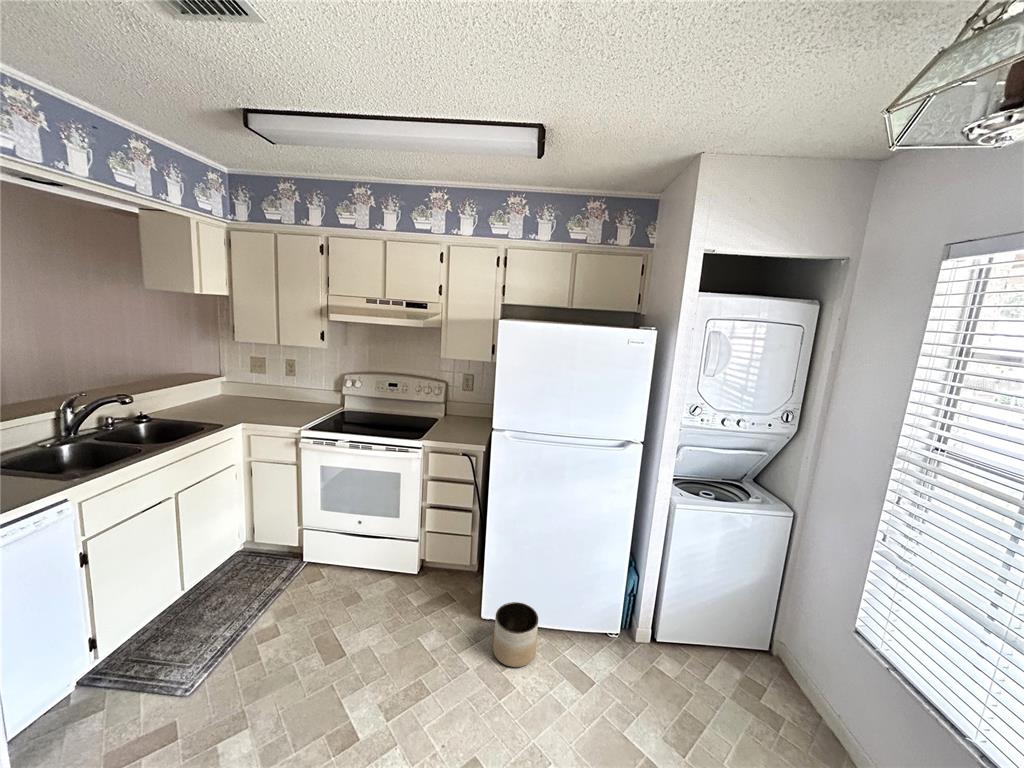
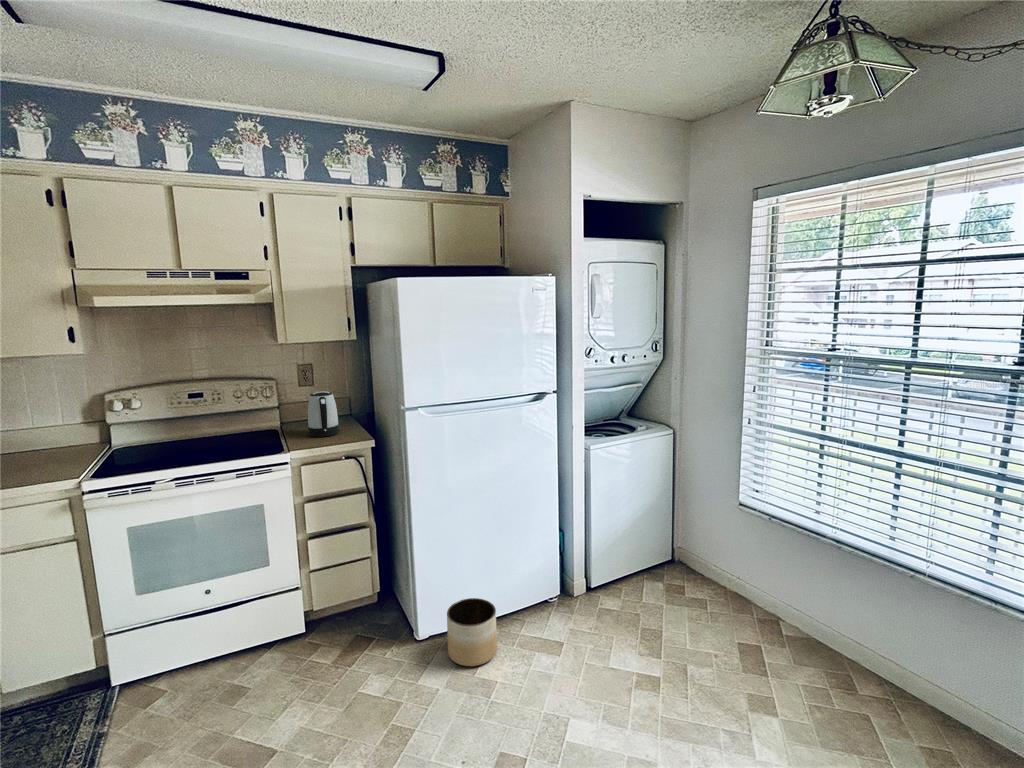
kettle: none [452,399,474,434] -> present [308,391,339,437]

